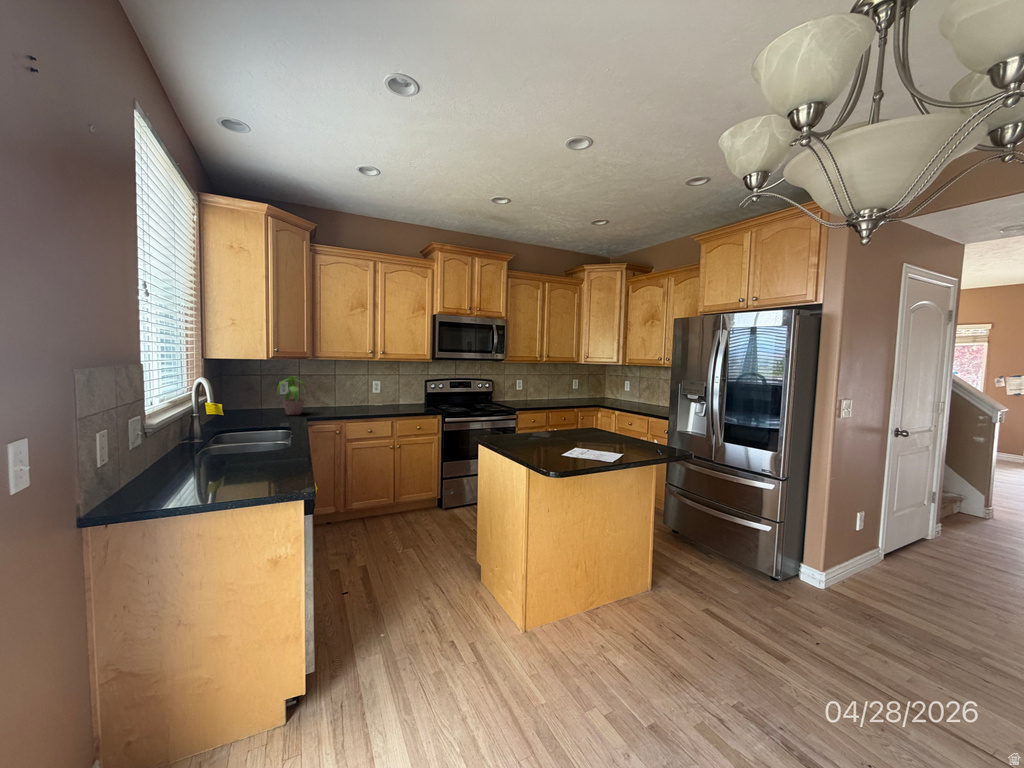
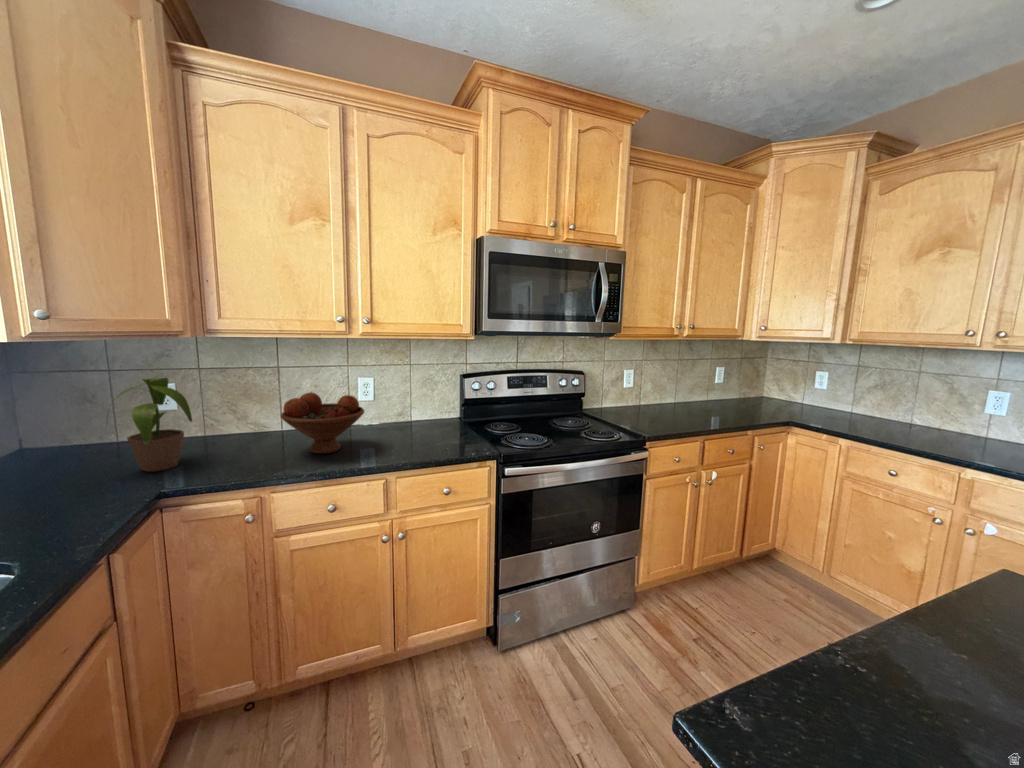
fruit bowl: none [344,385,381,412] -> present [281,392,364,454]

